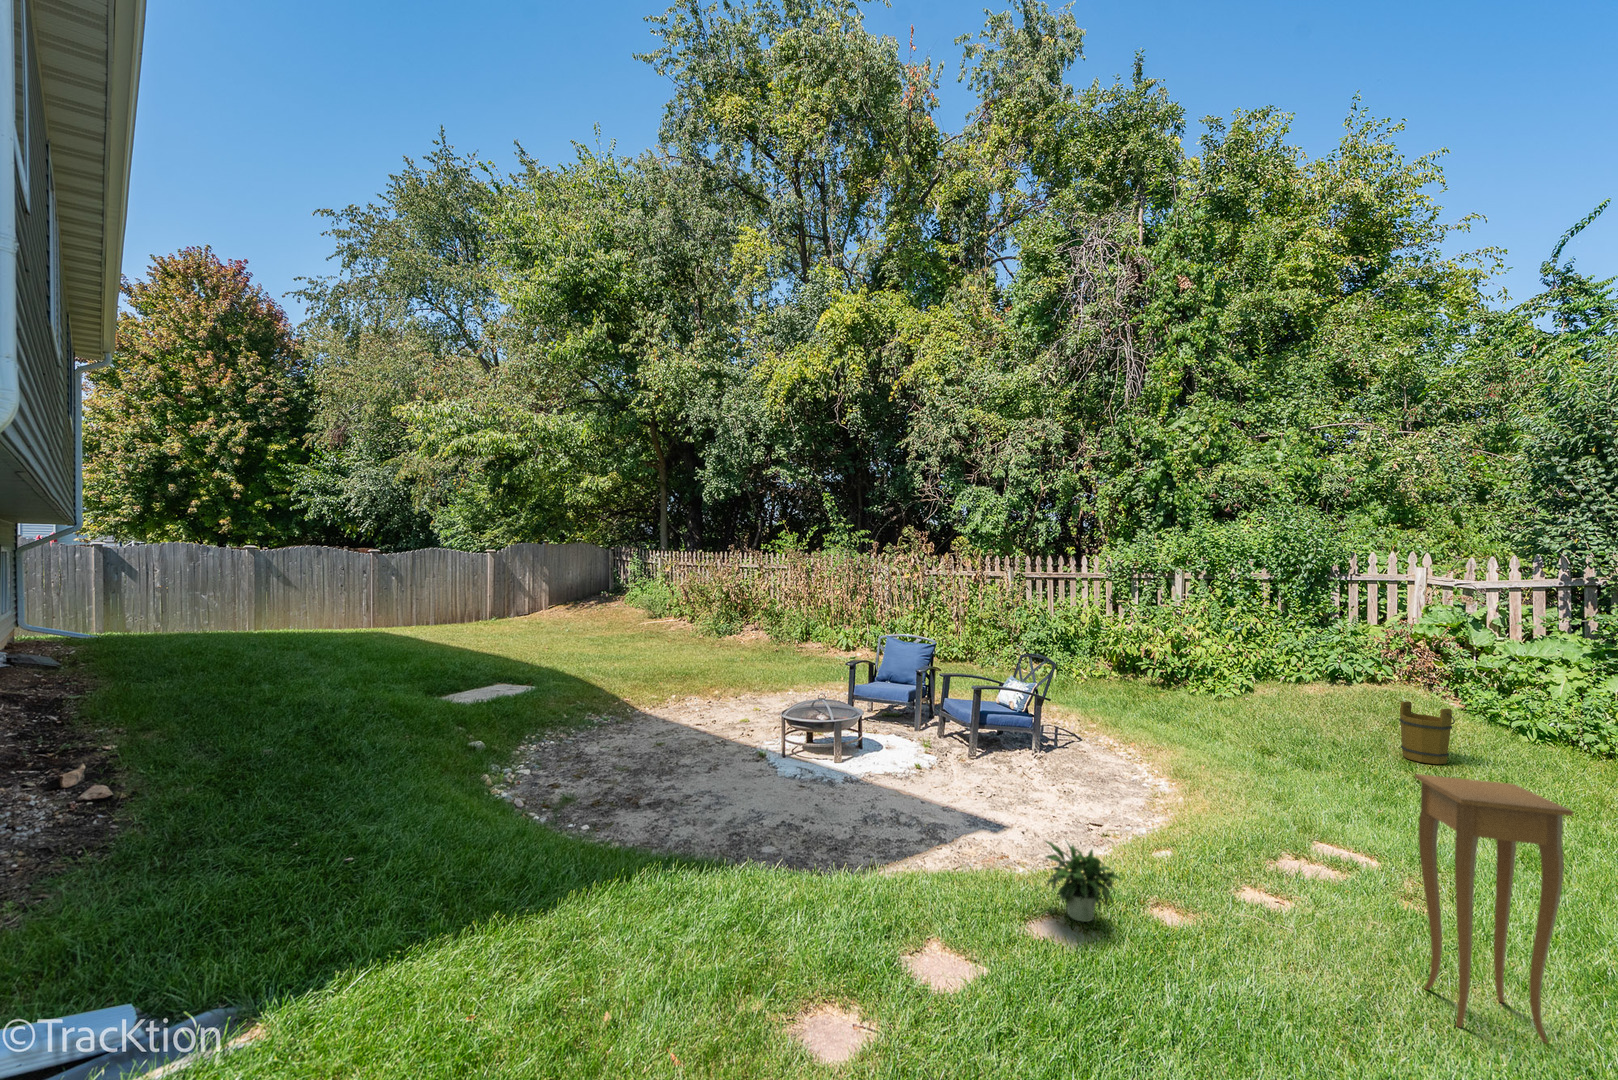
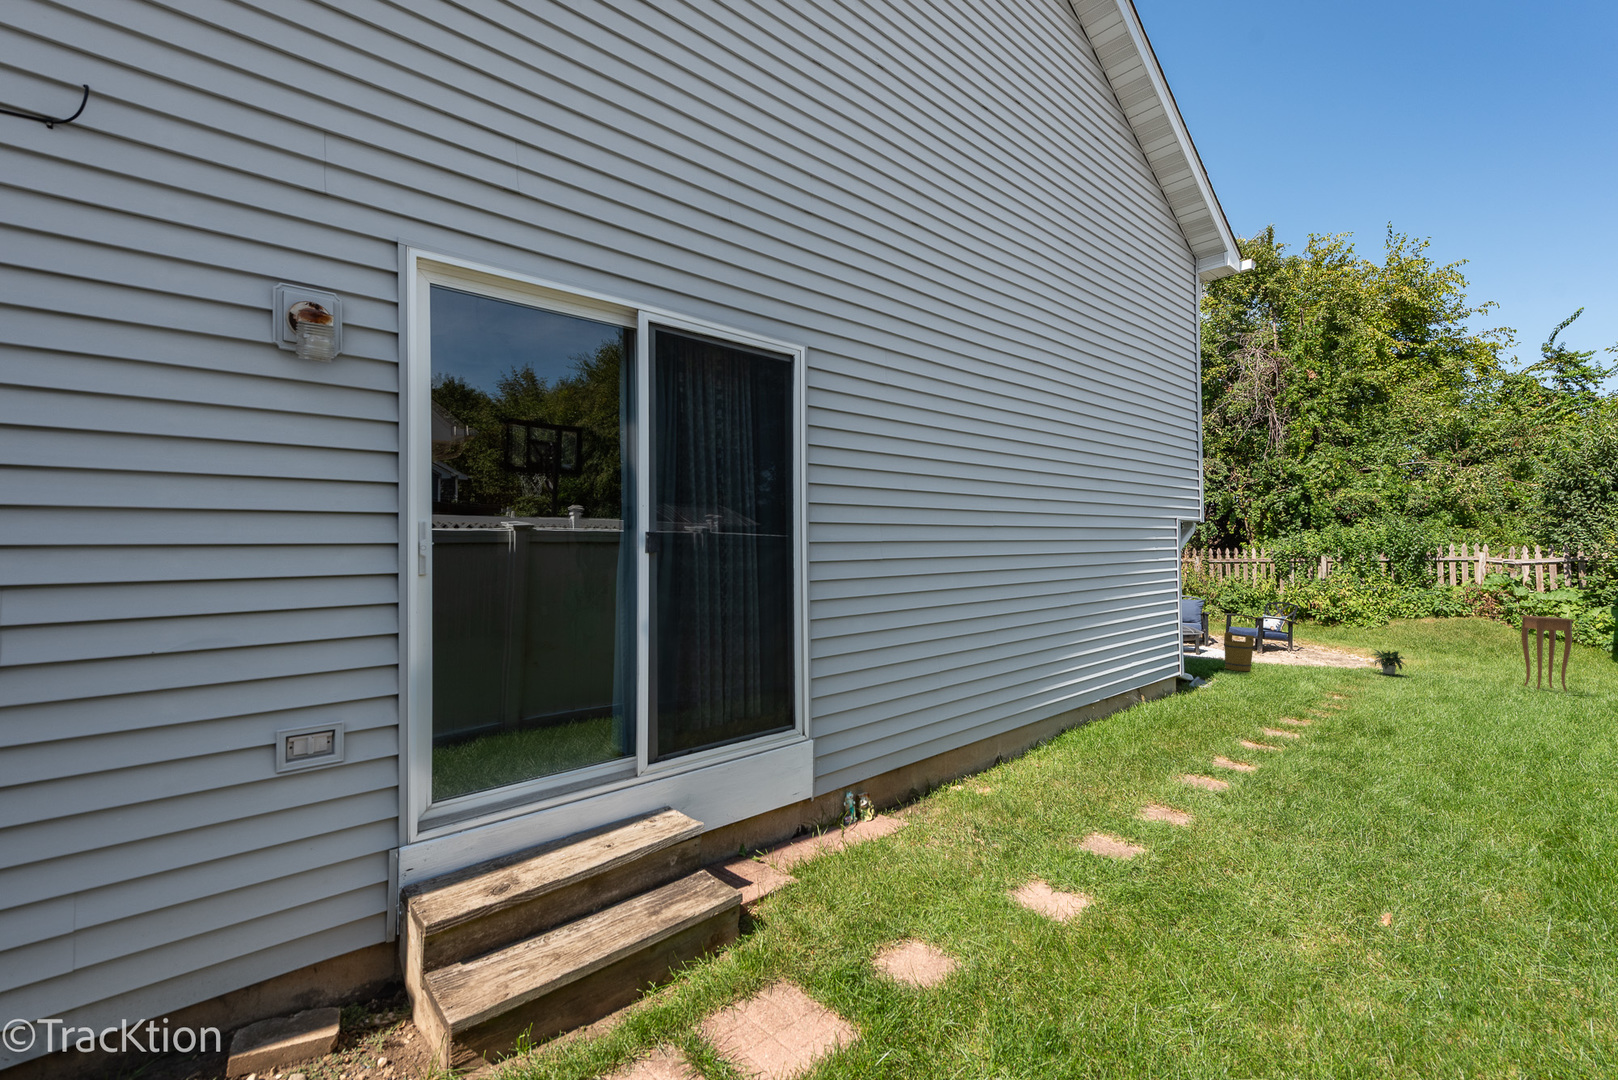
bucket: present [1399,701,1455,764] -> present [1224,633,1256,671]

